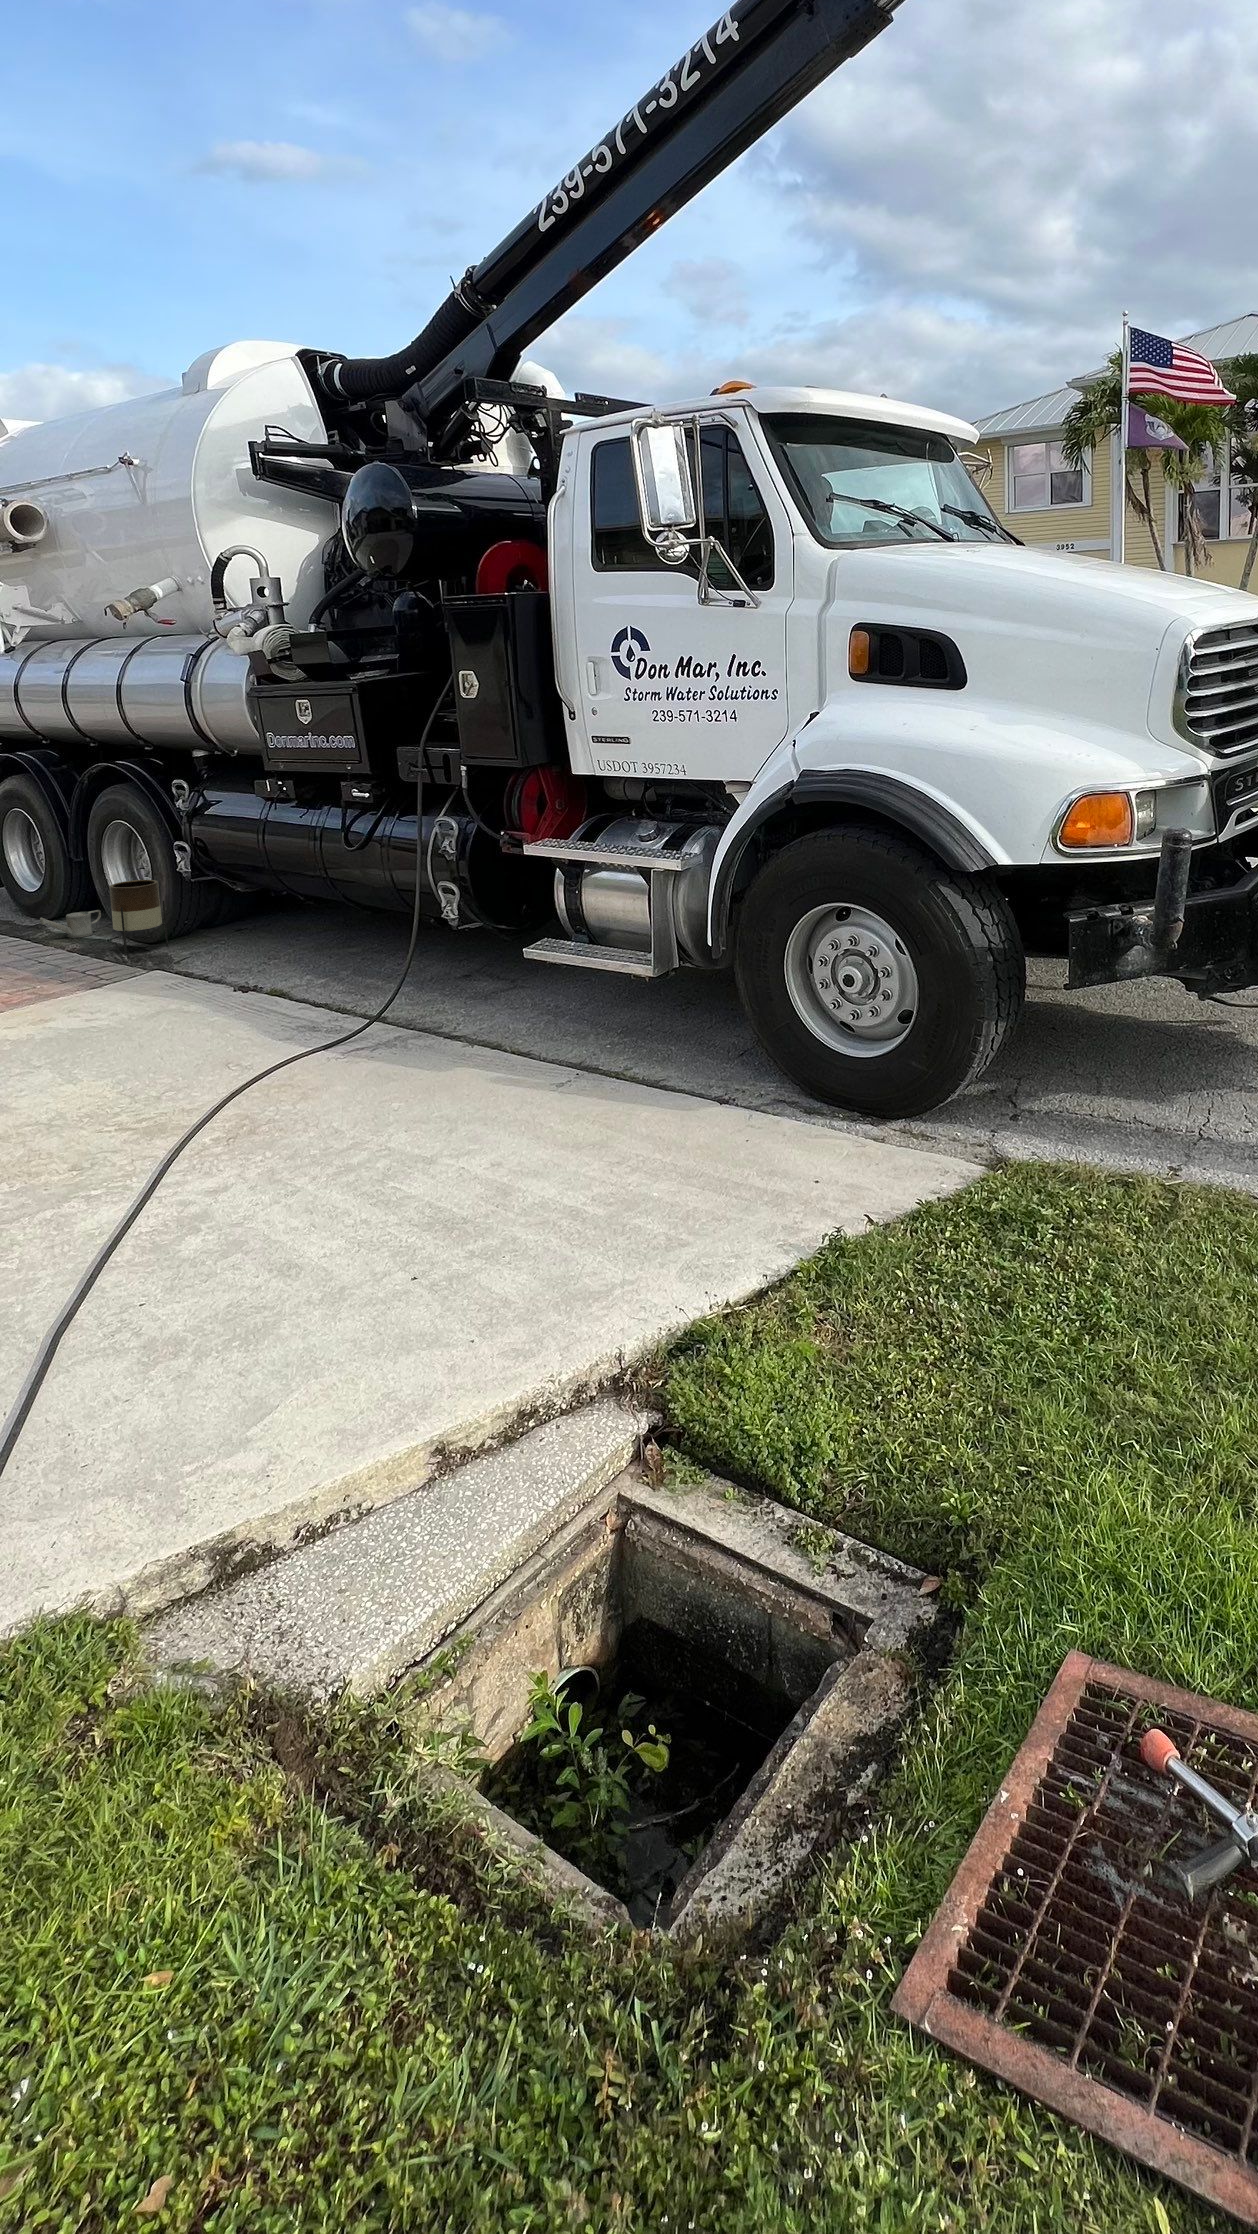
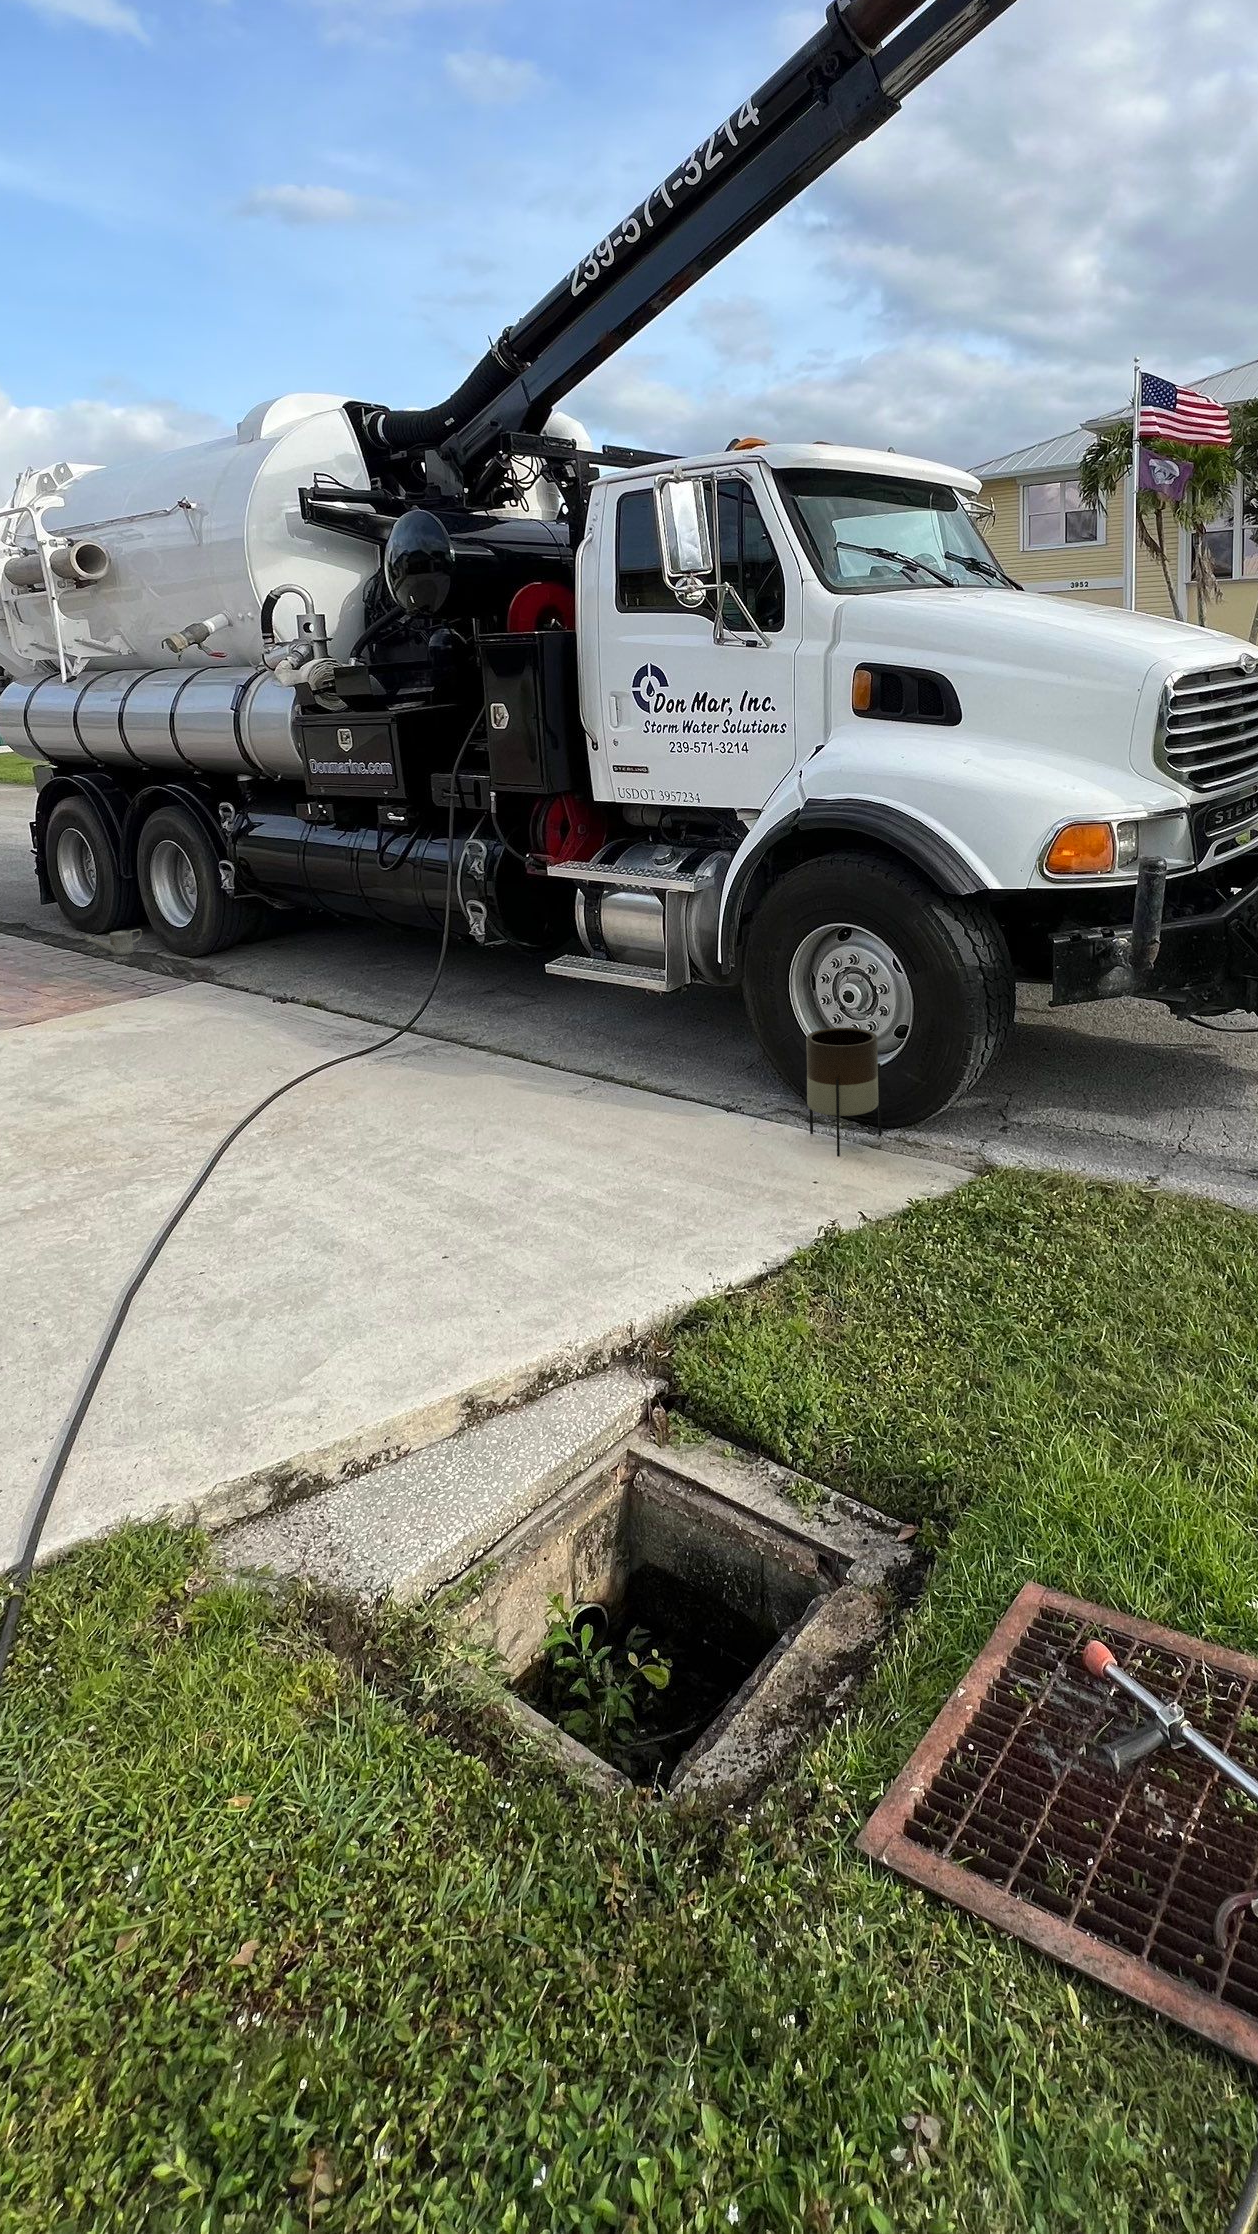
planter: present [109,880,168,956] -> present [806,1028,881,1157]

